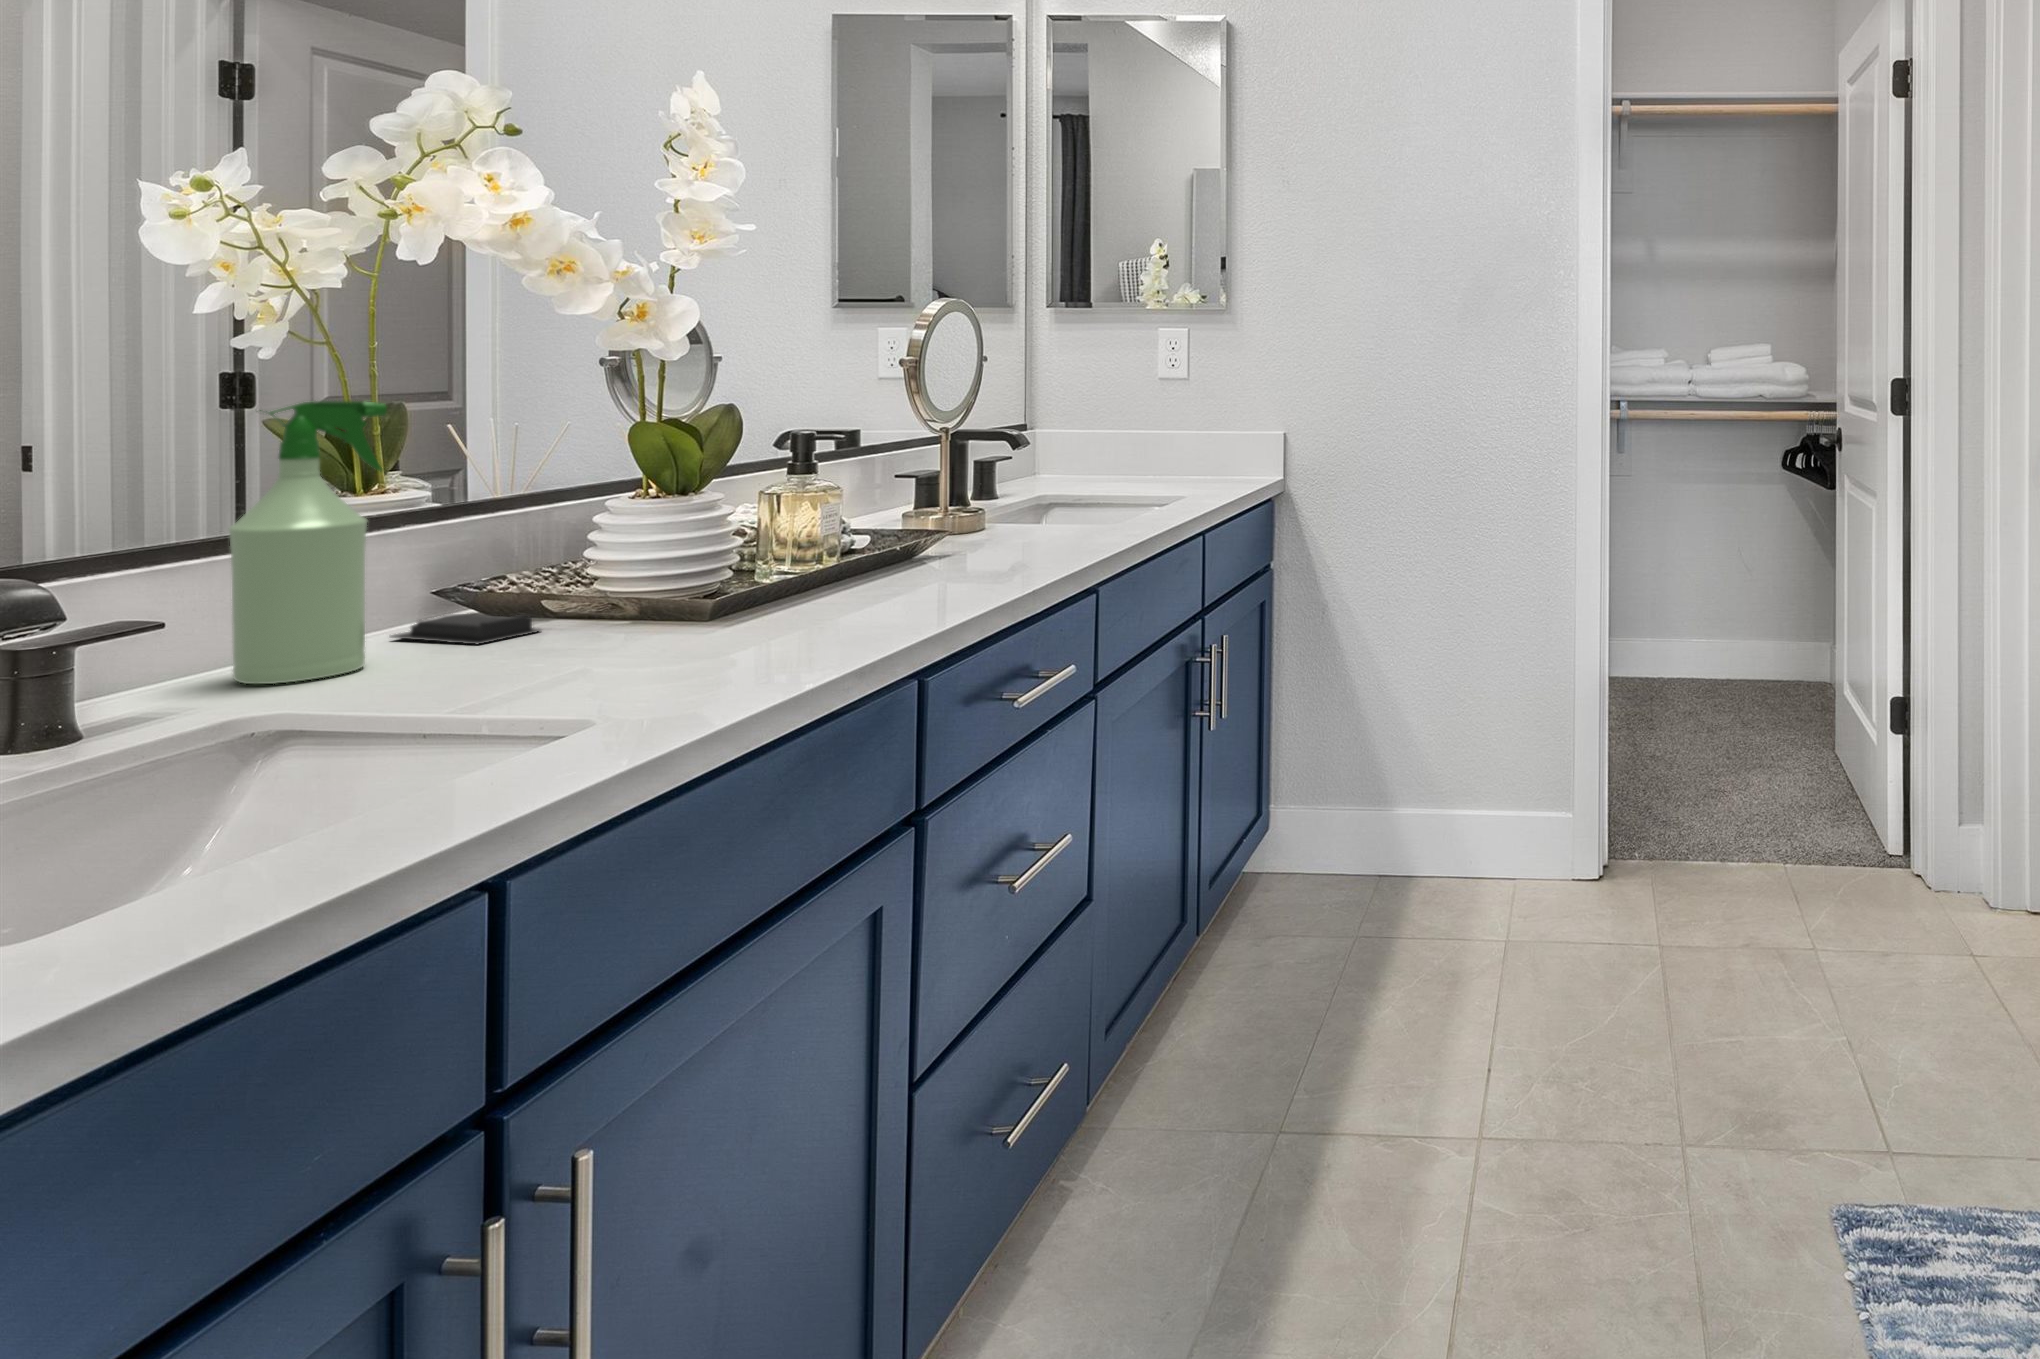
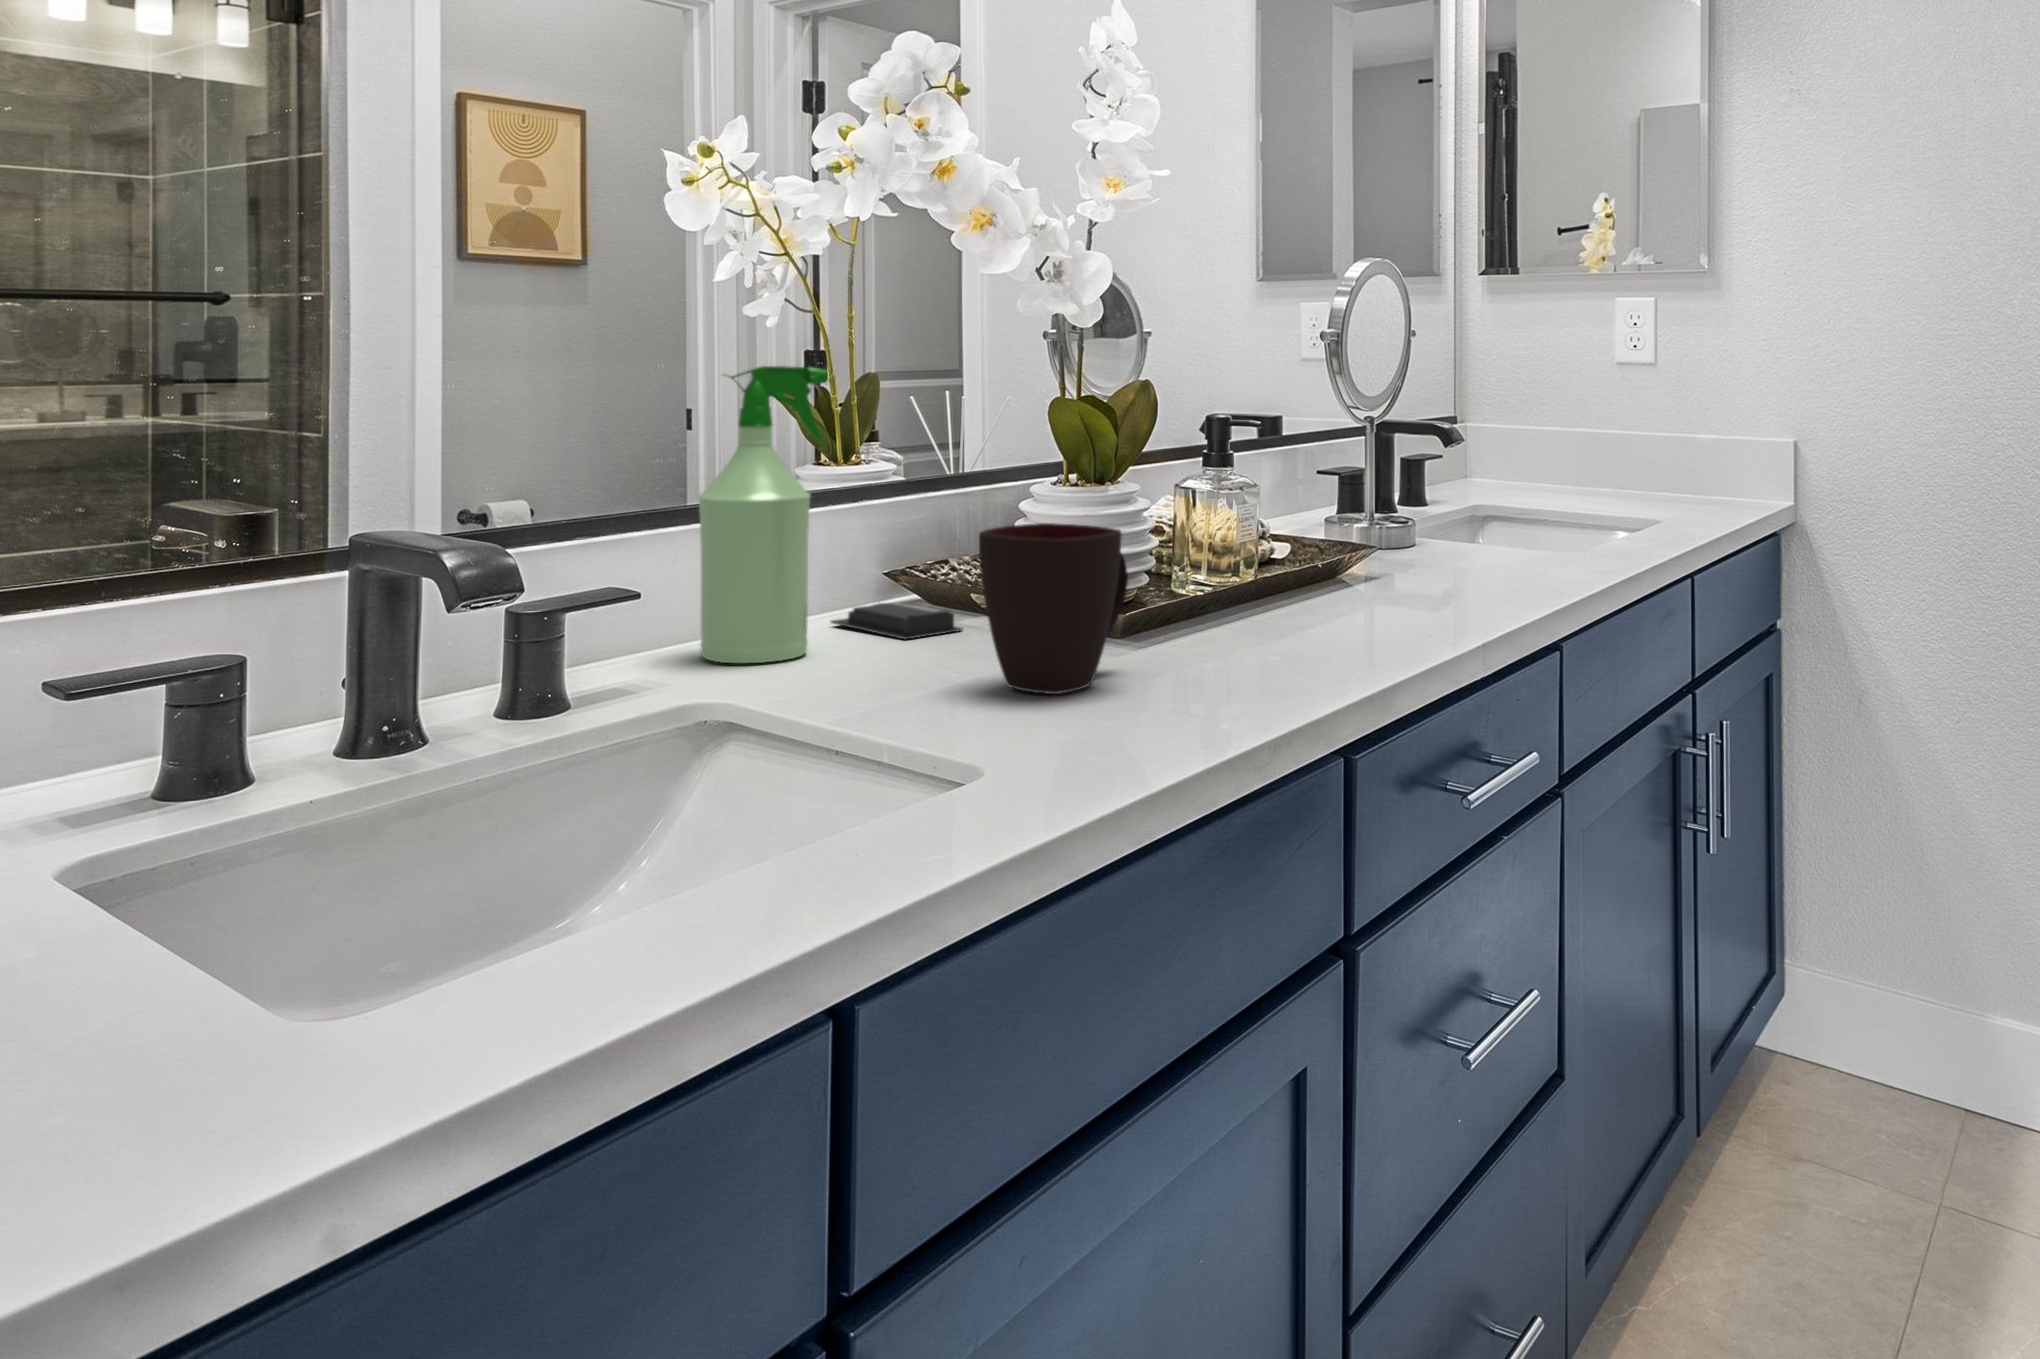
cup: none [559,530,711,674] -> present [979,523,1128,694]

